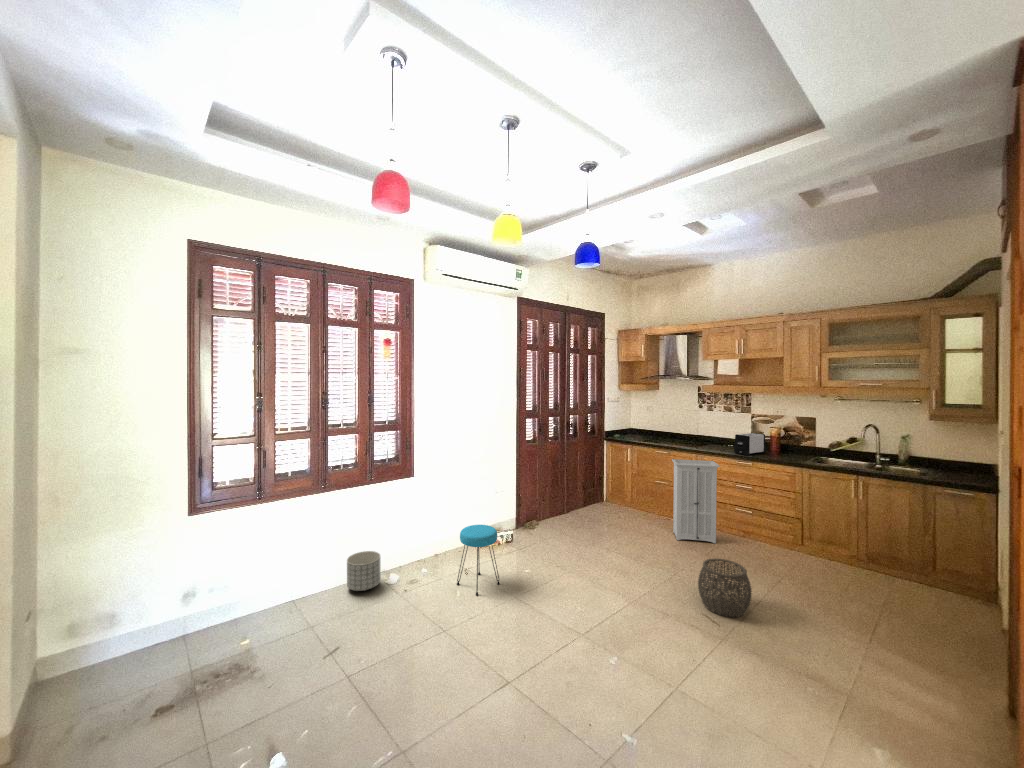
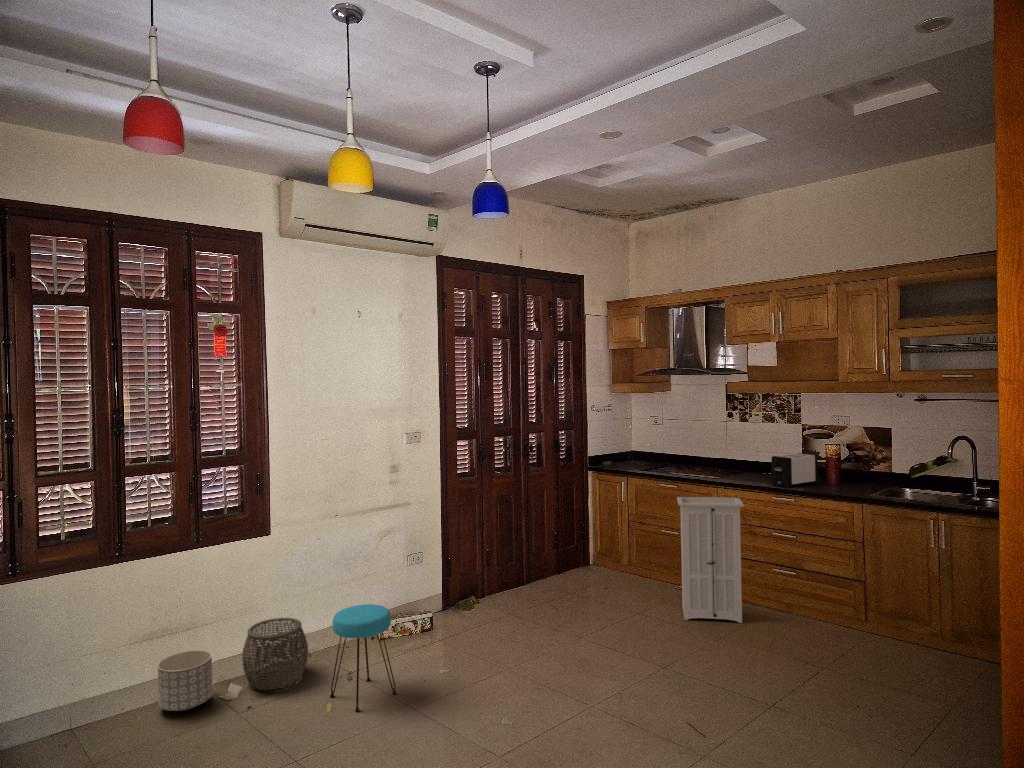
woven basket: present [698,558,752,617] -> present [242,618,308,691]

